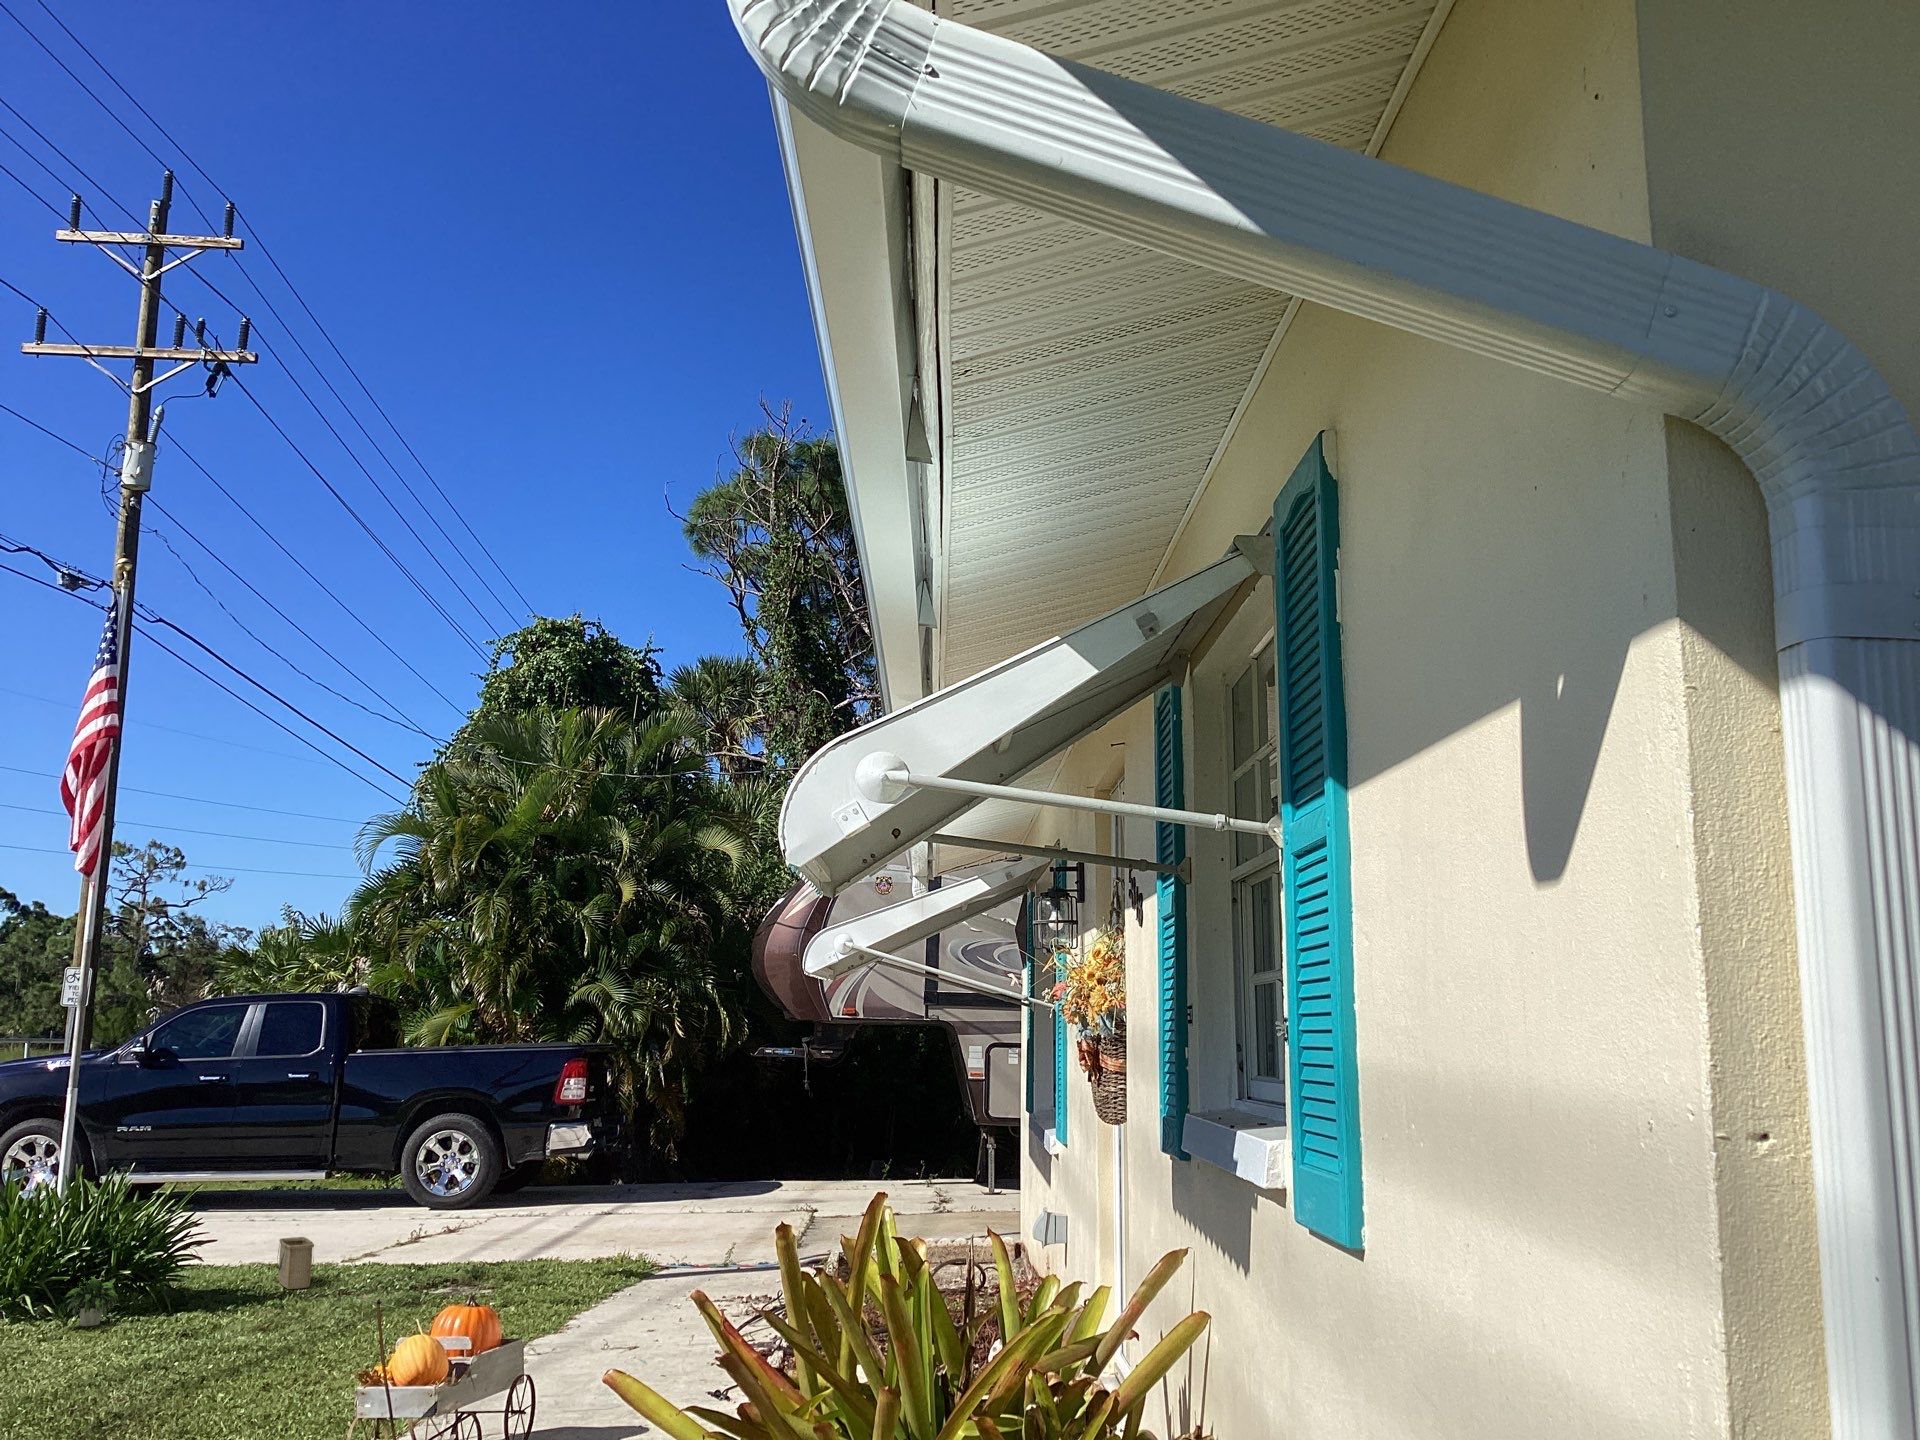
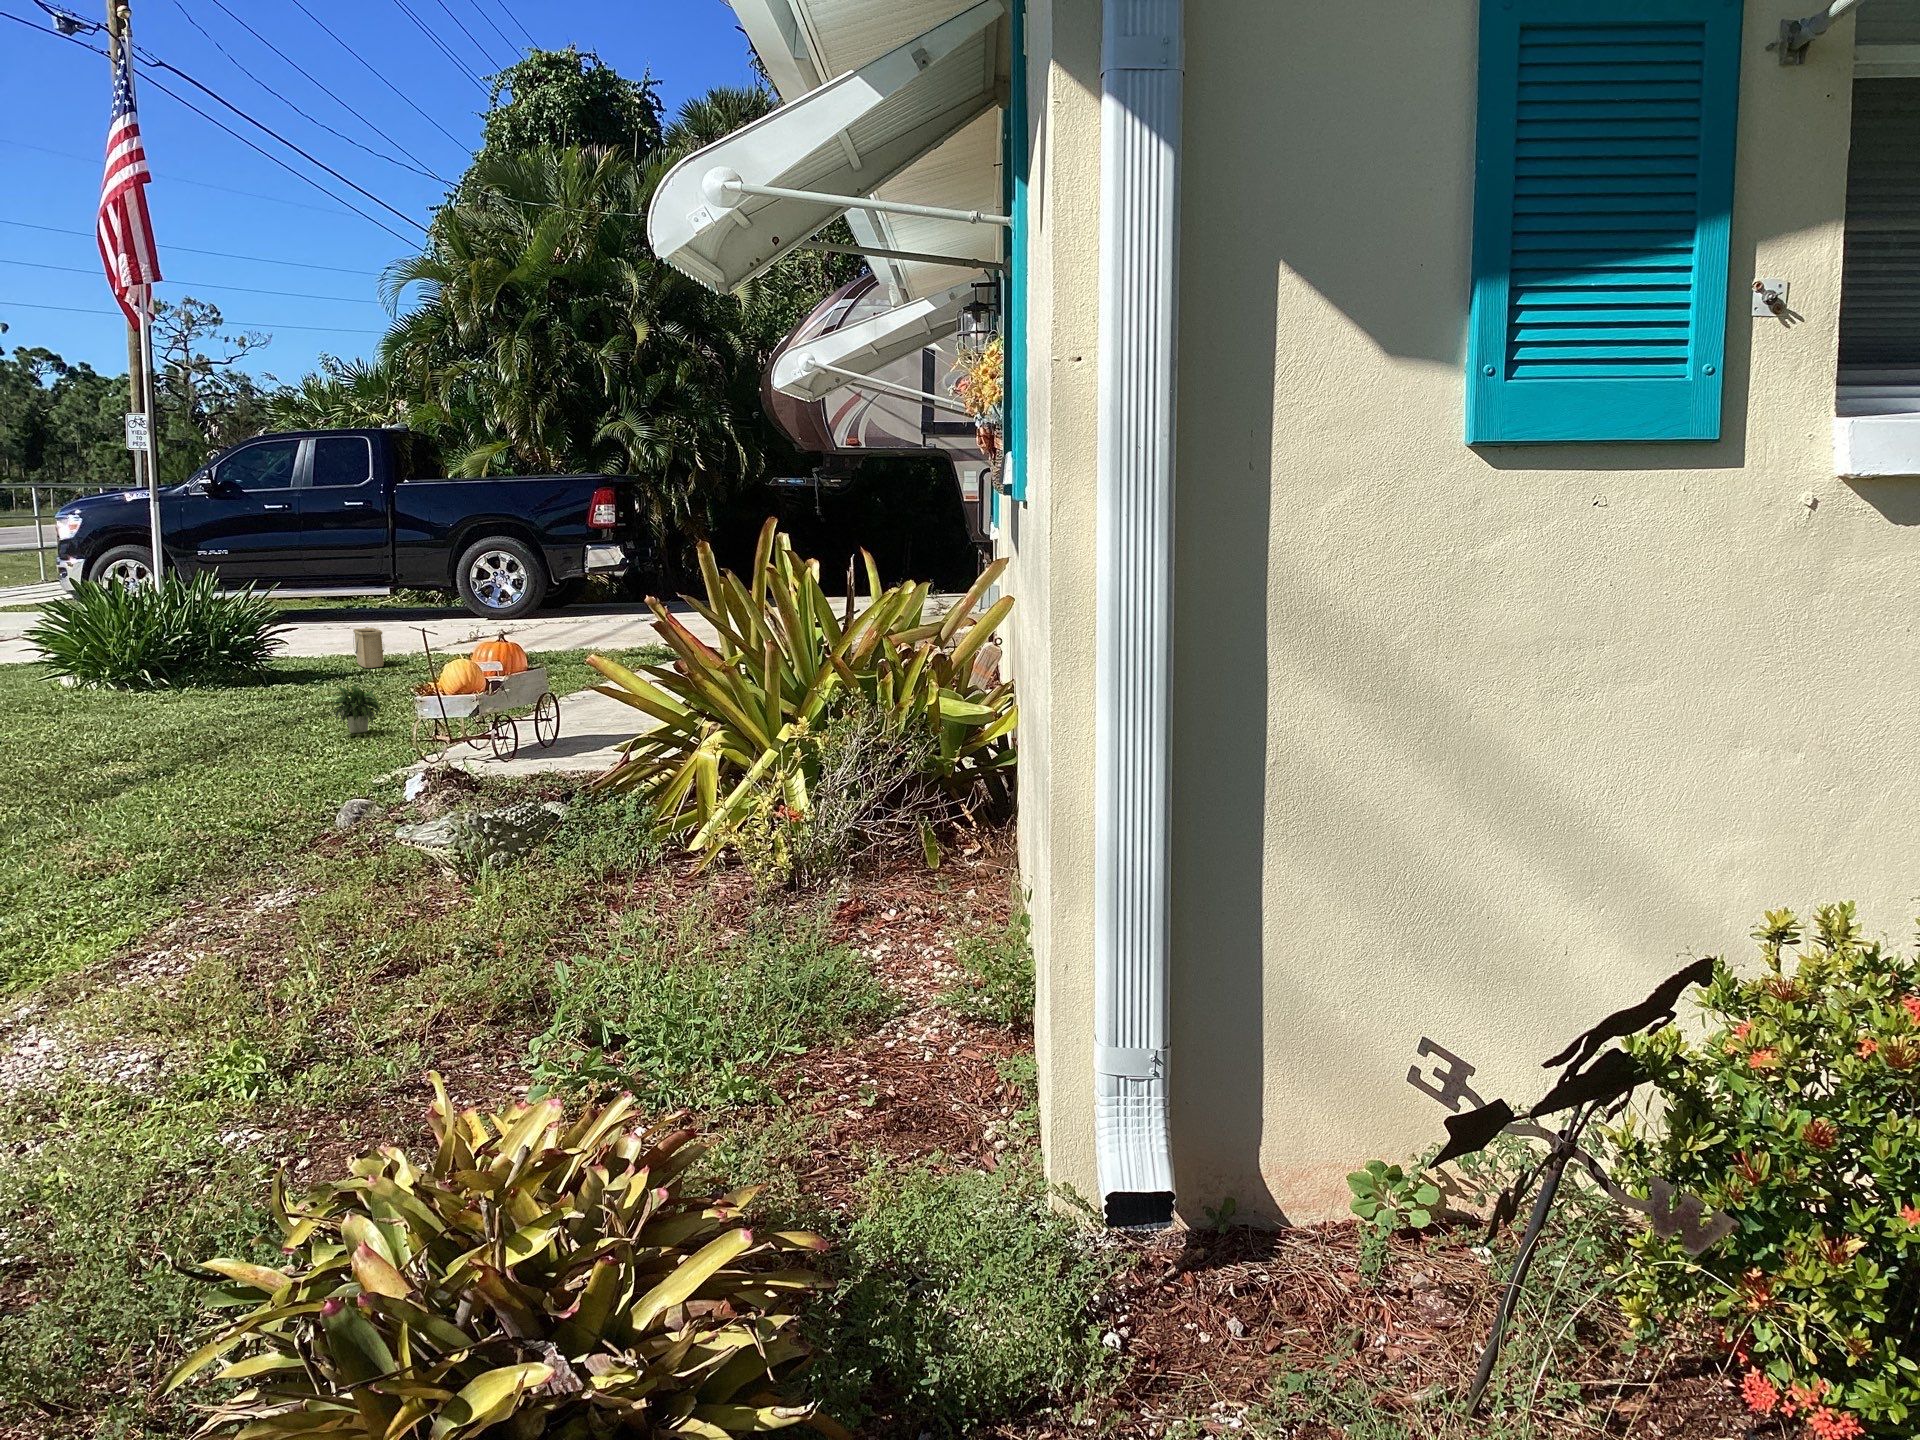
potted plant: present [65,1277,118,1326] -> present [331,685,381,733]

